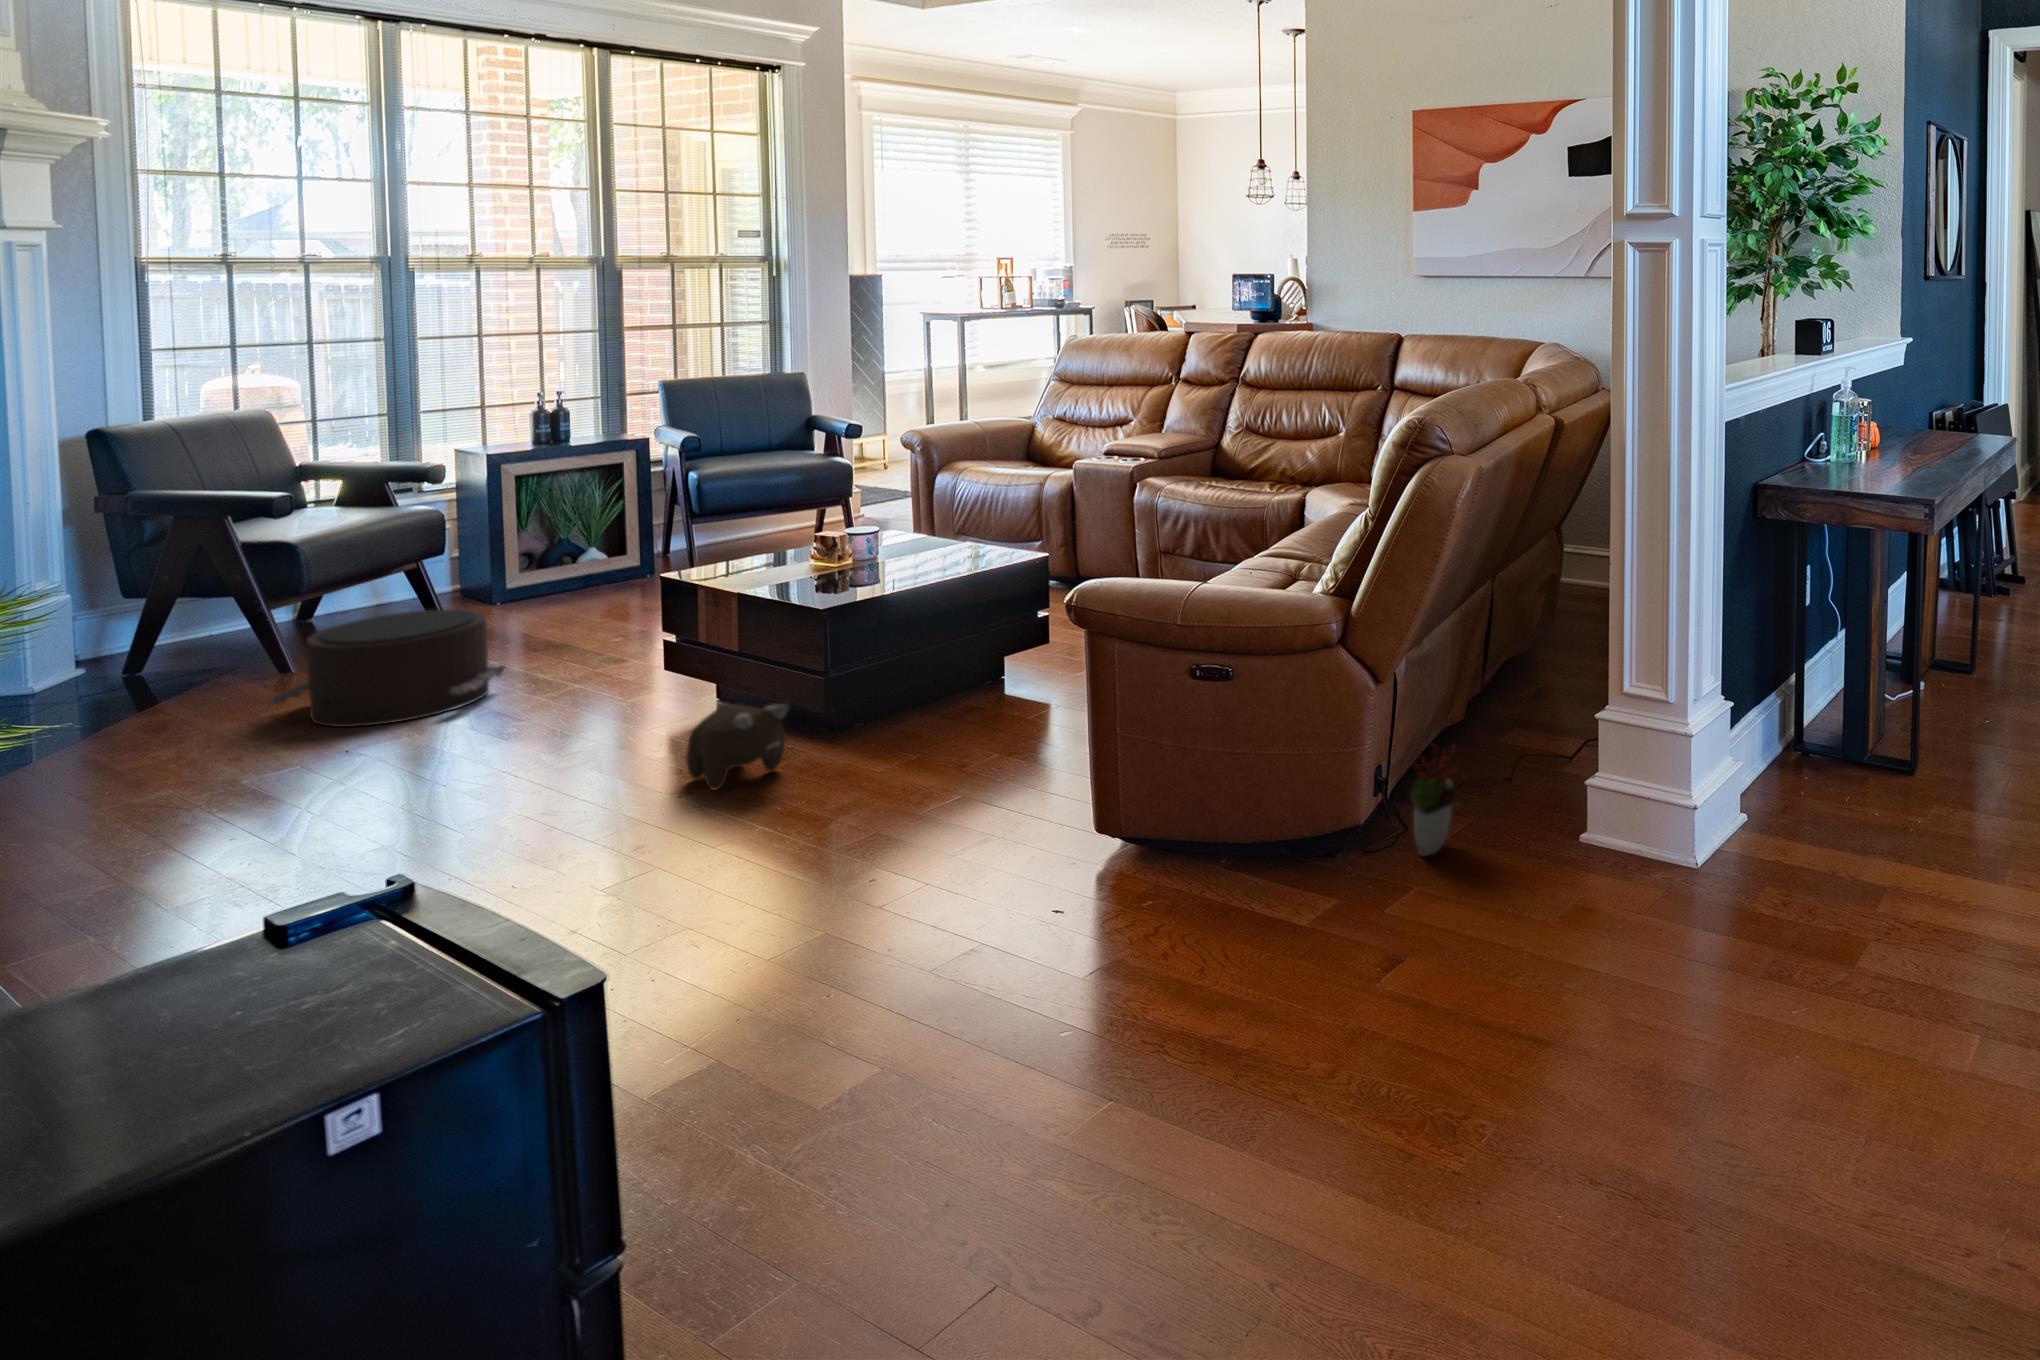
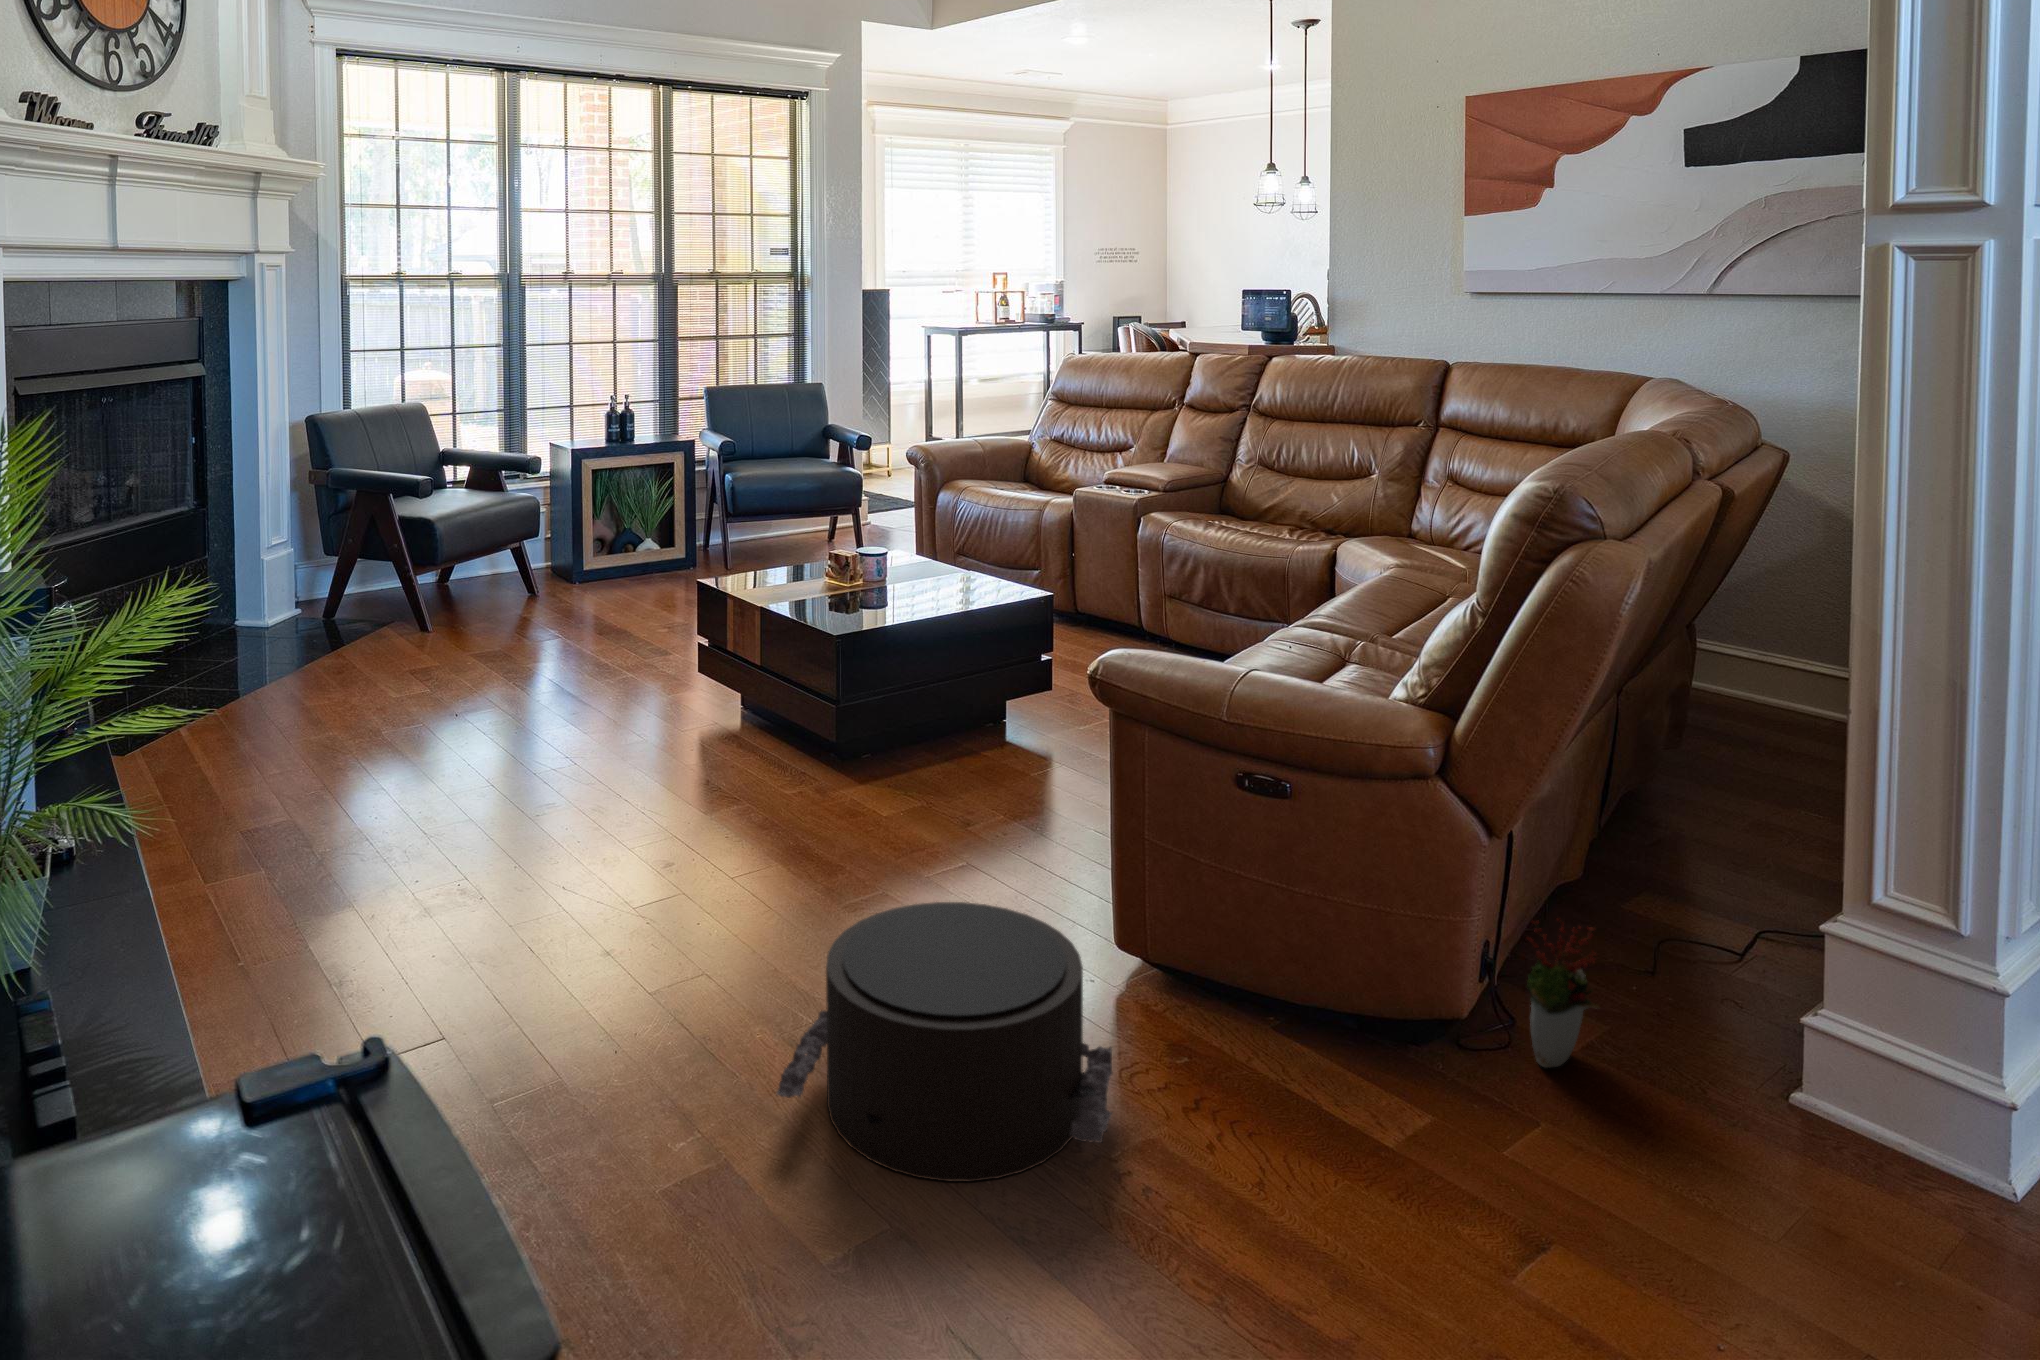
pouf: present [269,609,506,727] -> present [777,902,1112,1182]
plush toy: present [686,704,788,790] -> none [715,725,805,812]

